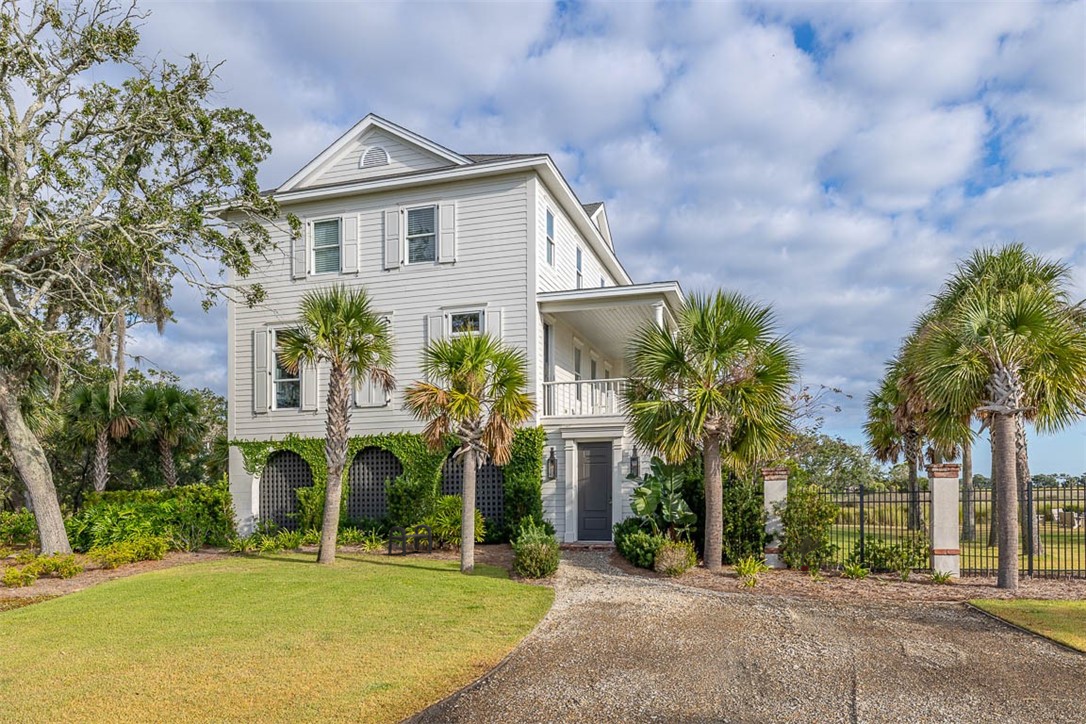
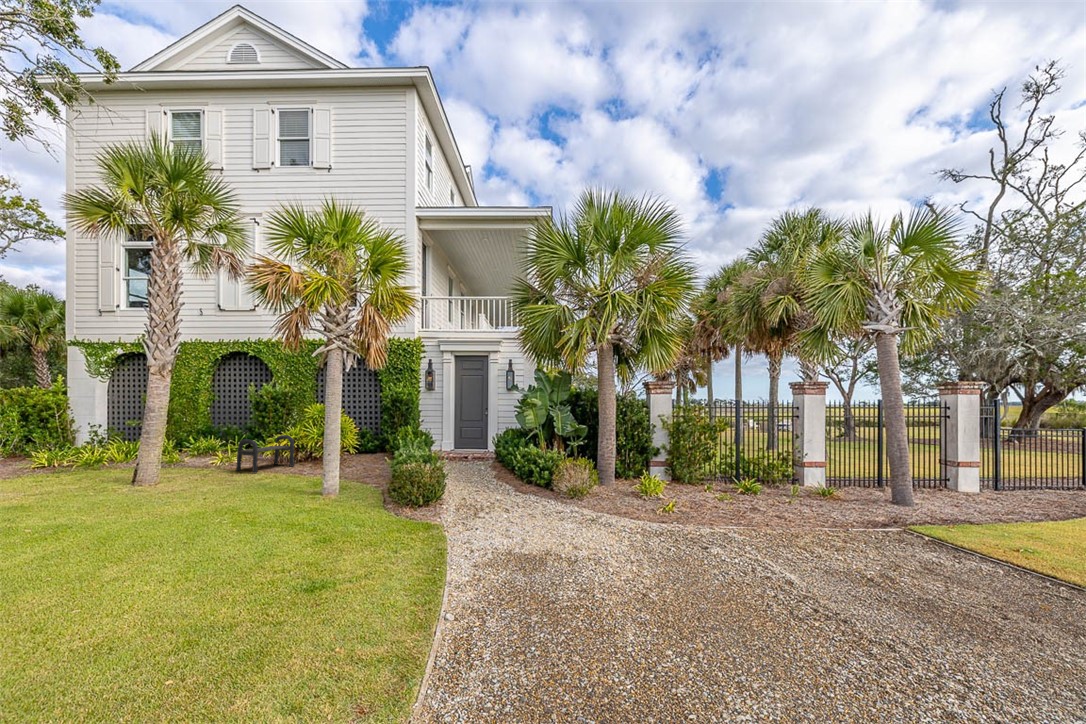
potted tree: present [789,532,821,574] -> none [689,446,723,490]

